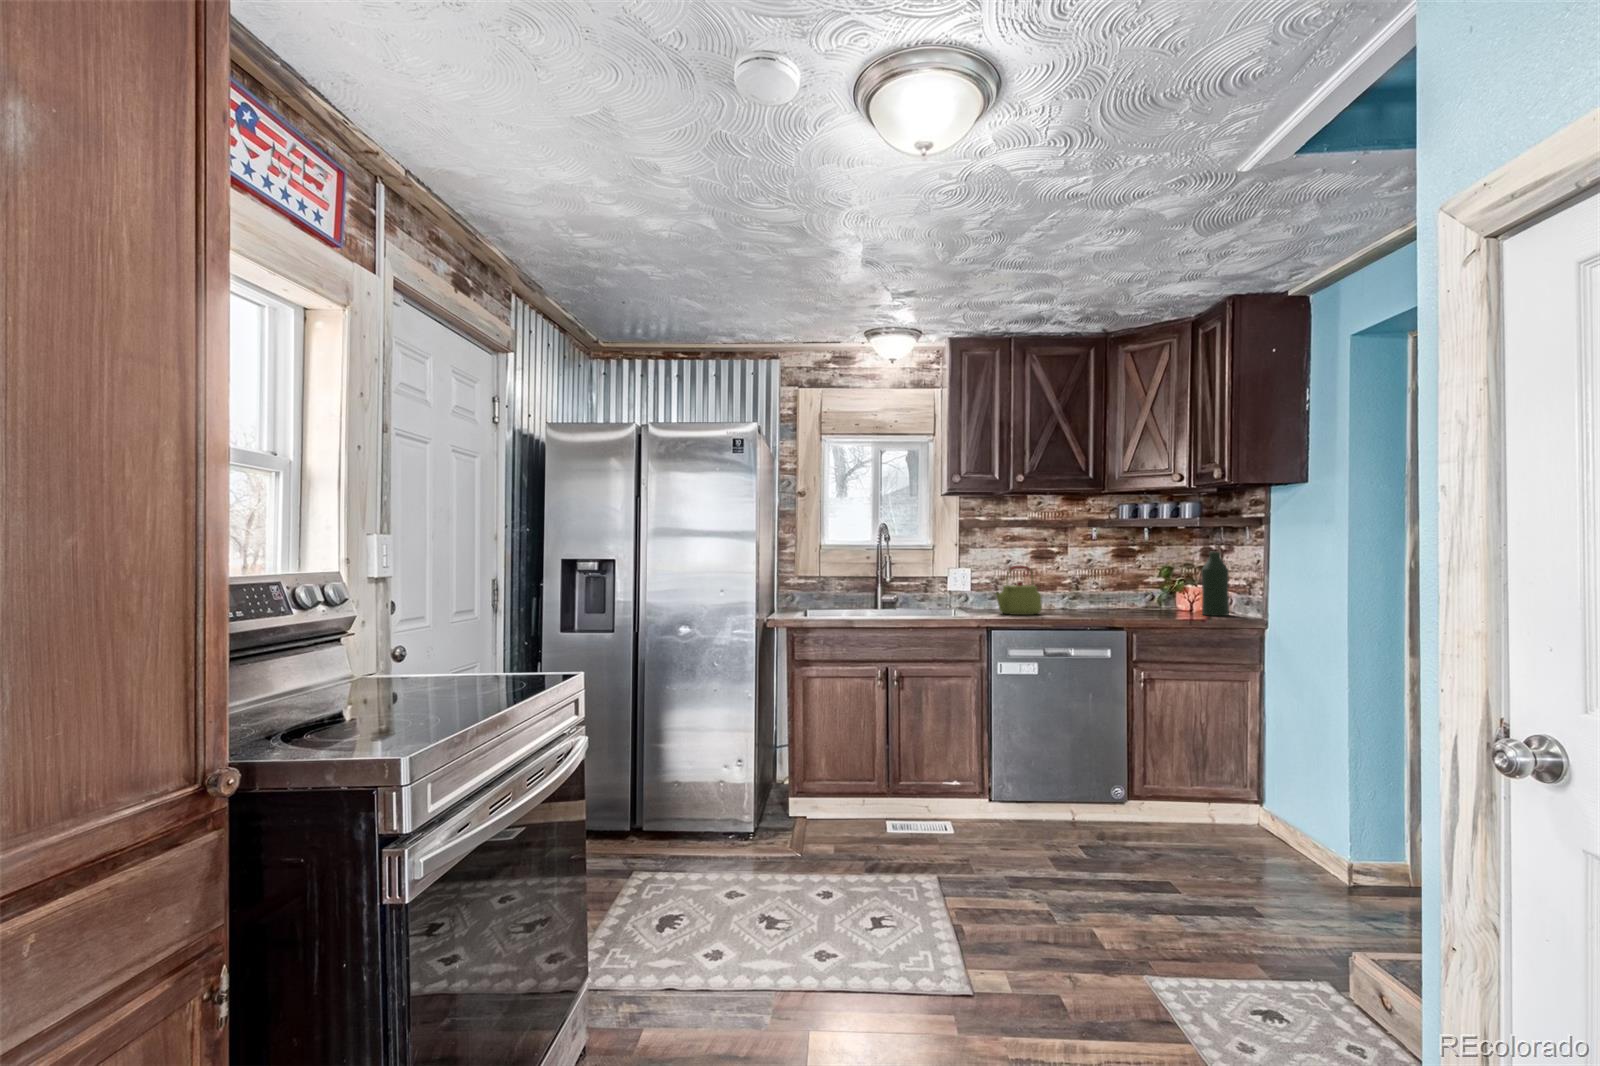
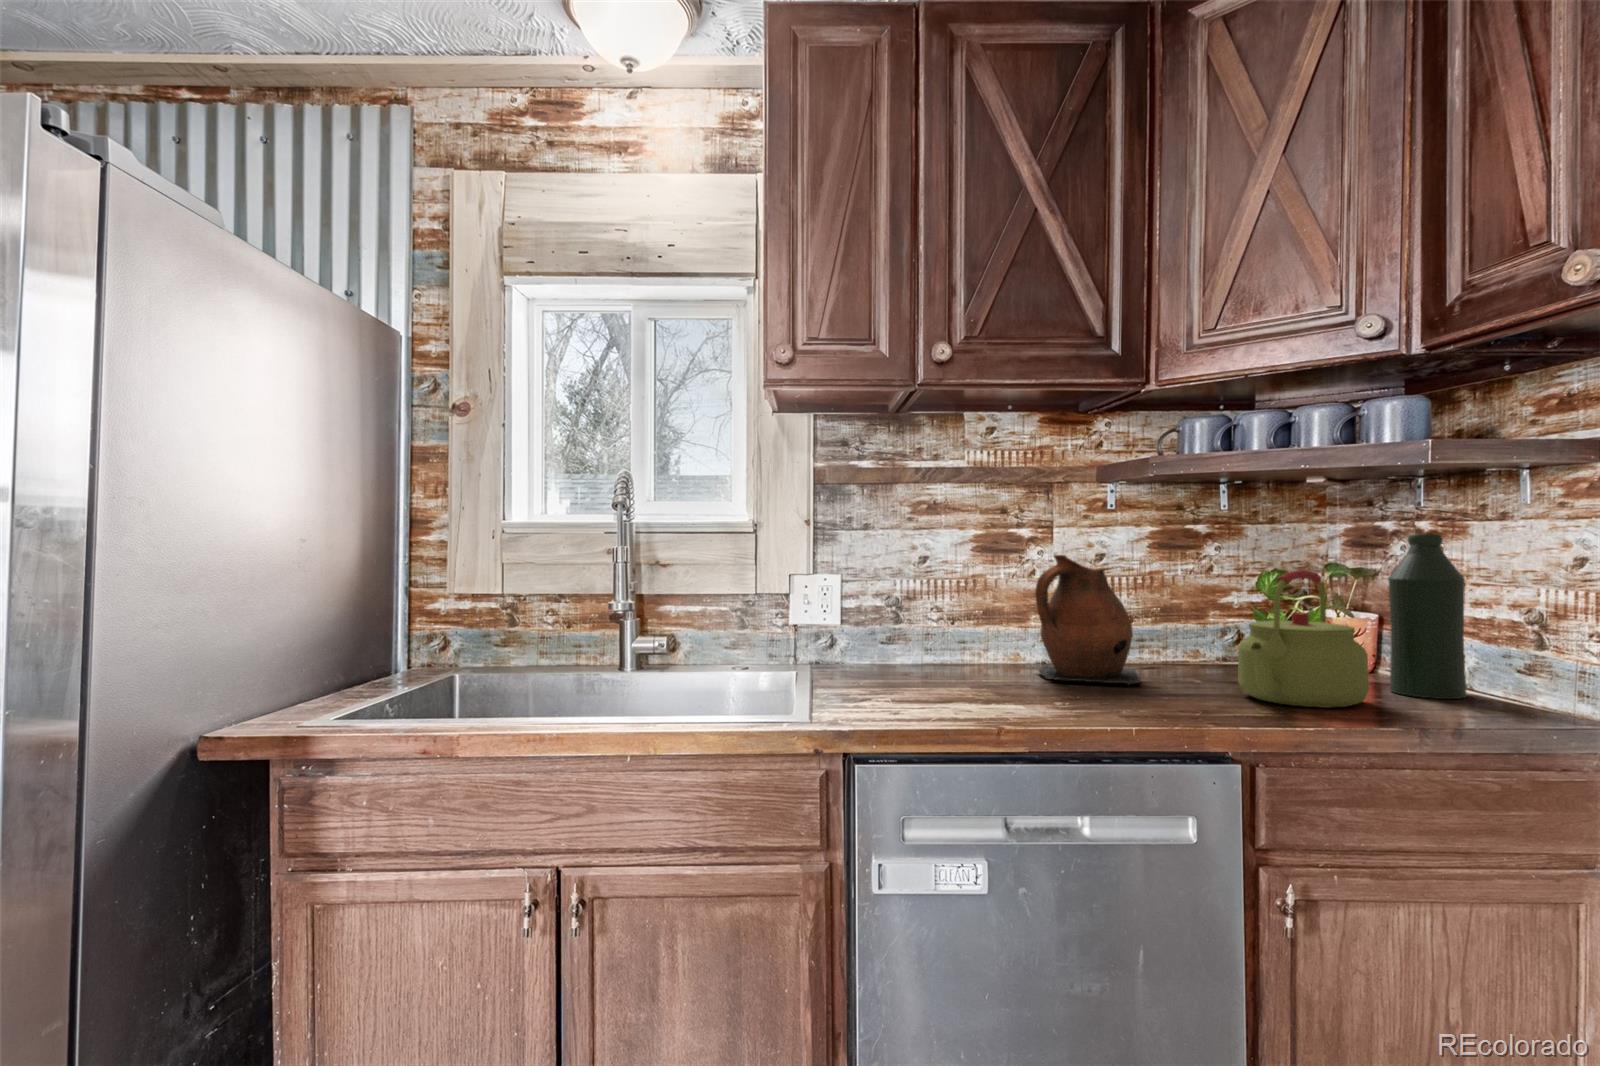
ceramic pitcher: none [1059,560,1103,613] -> present [1035,555,1141,686]
kettle: present [996,565,1042,615] -> present [1238,570,1369,708]

